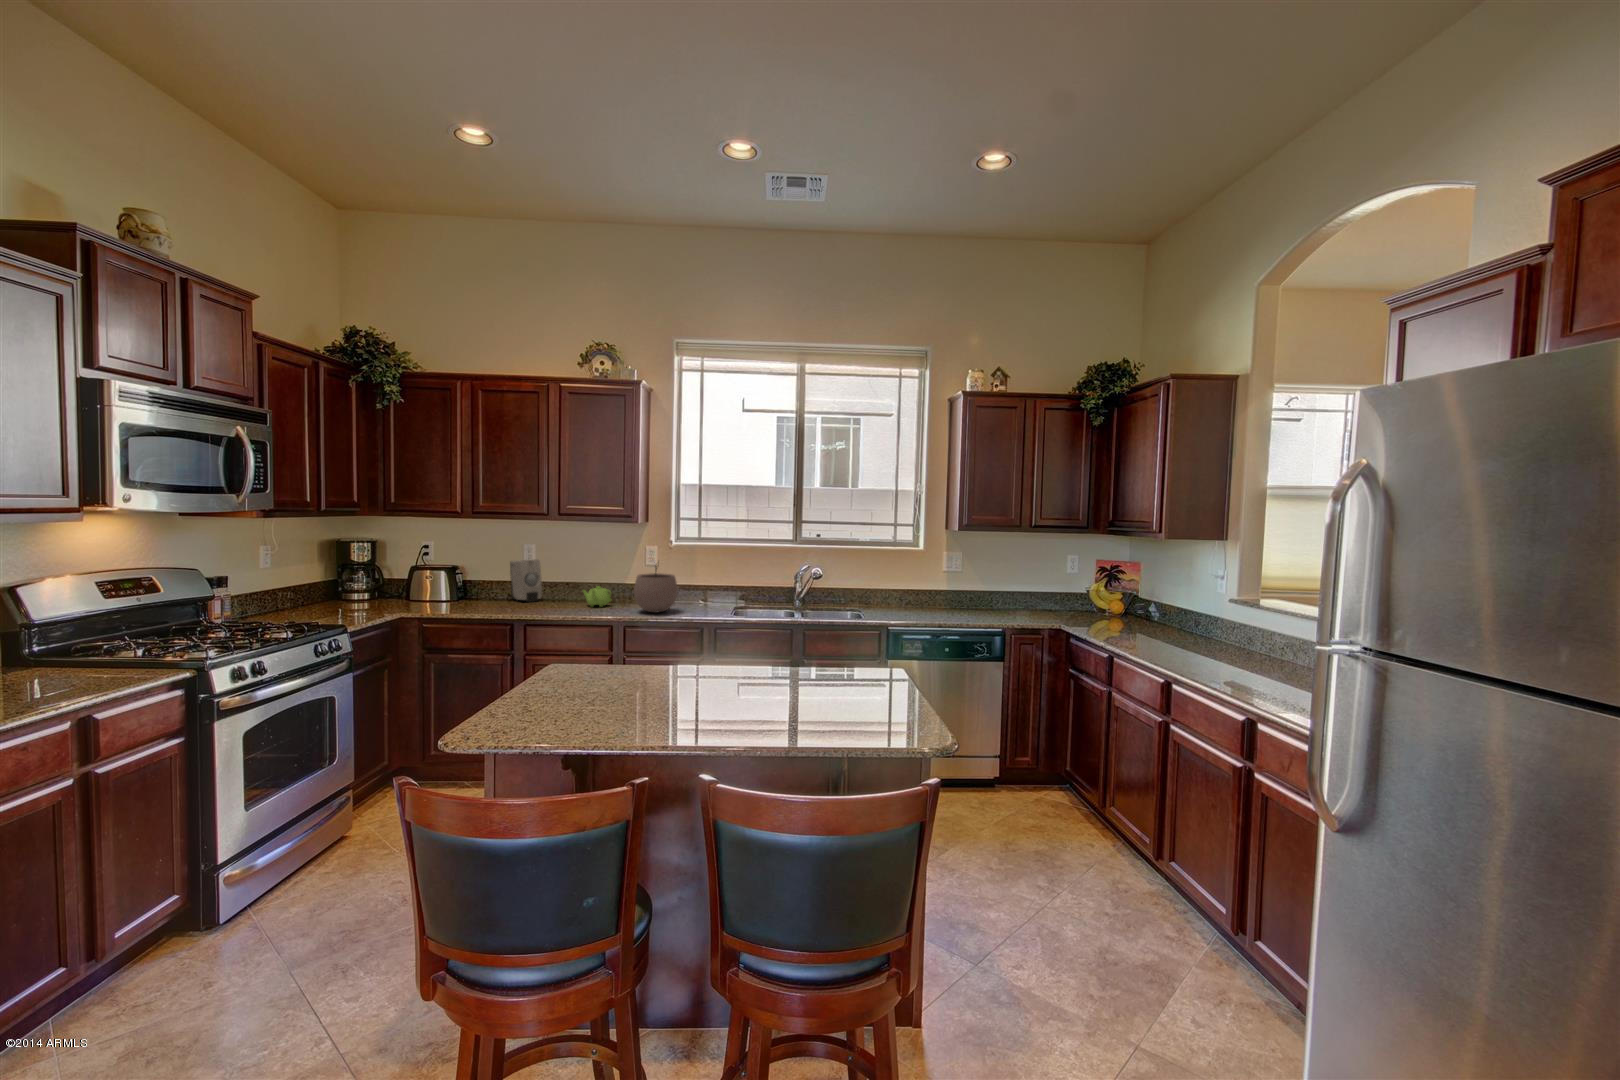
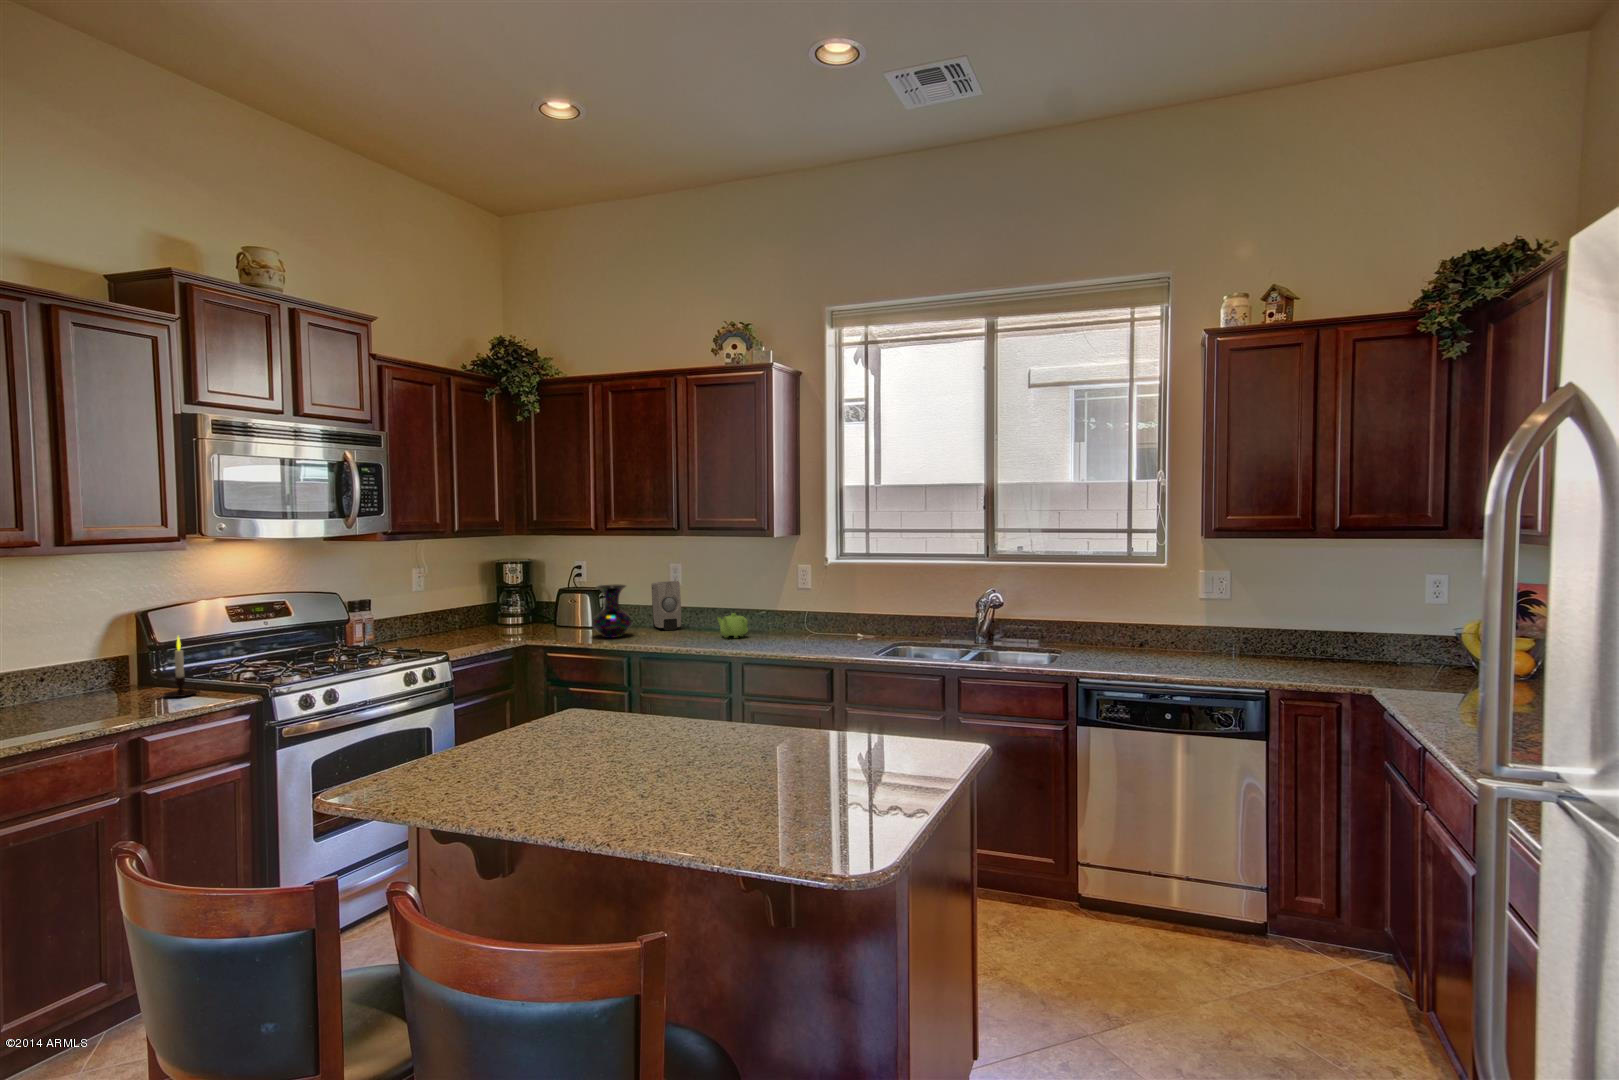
vase: none [463,563,503,610] -> present [592,585,633,638]
plant pot: present [634,566,677,613] -> none [763,581,815,647]
candle: none [44,622,101,692] -> present [164,637,205,697]

